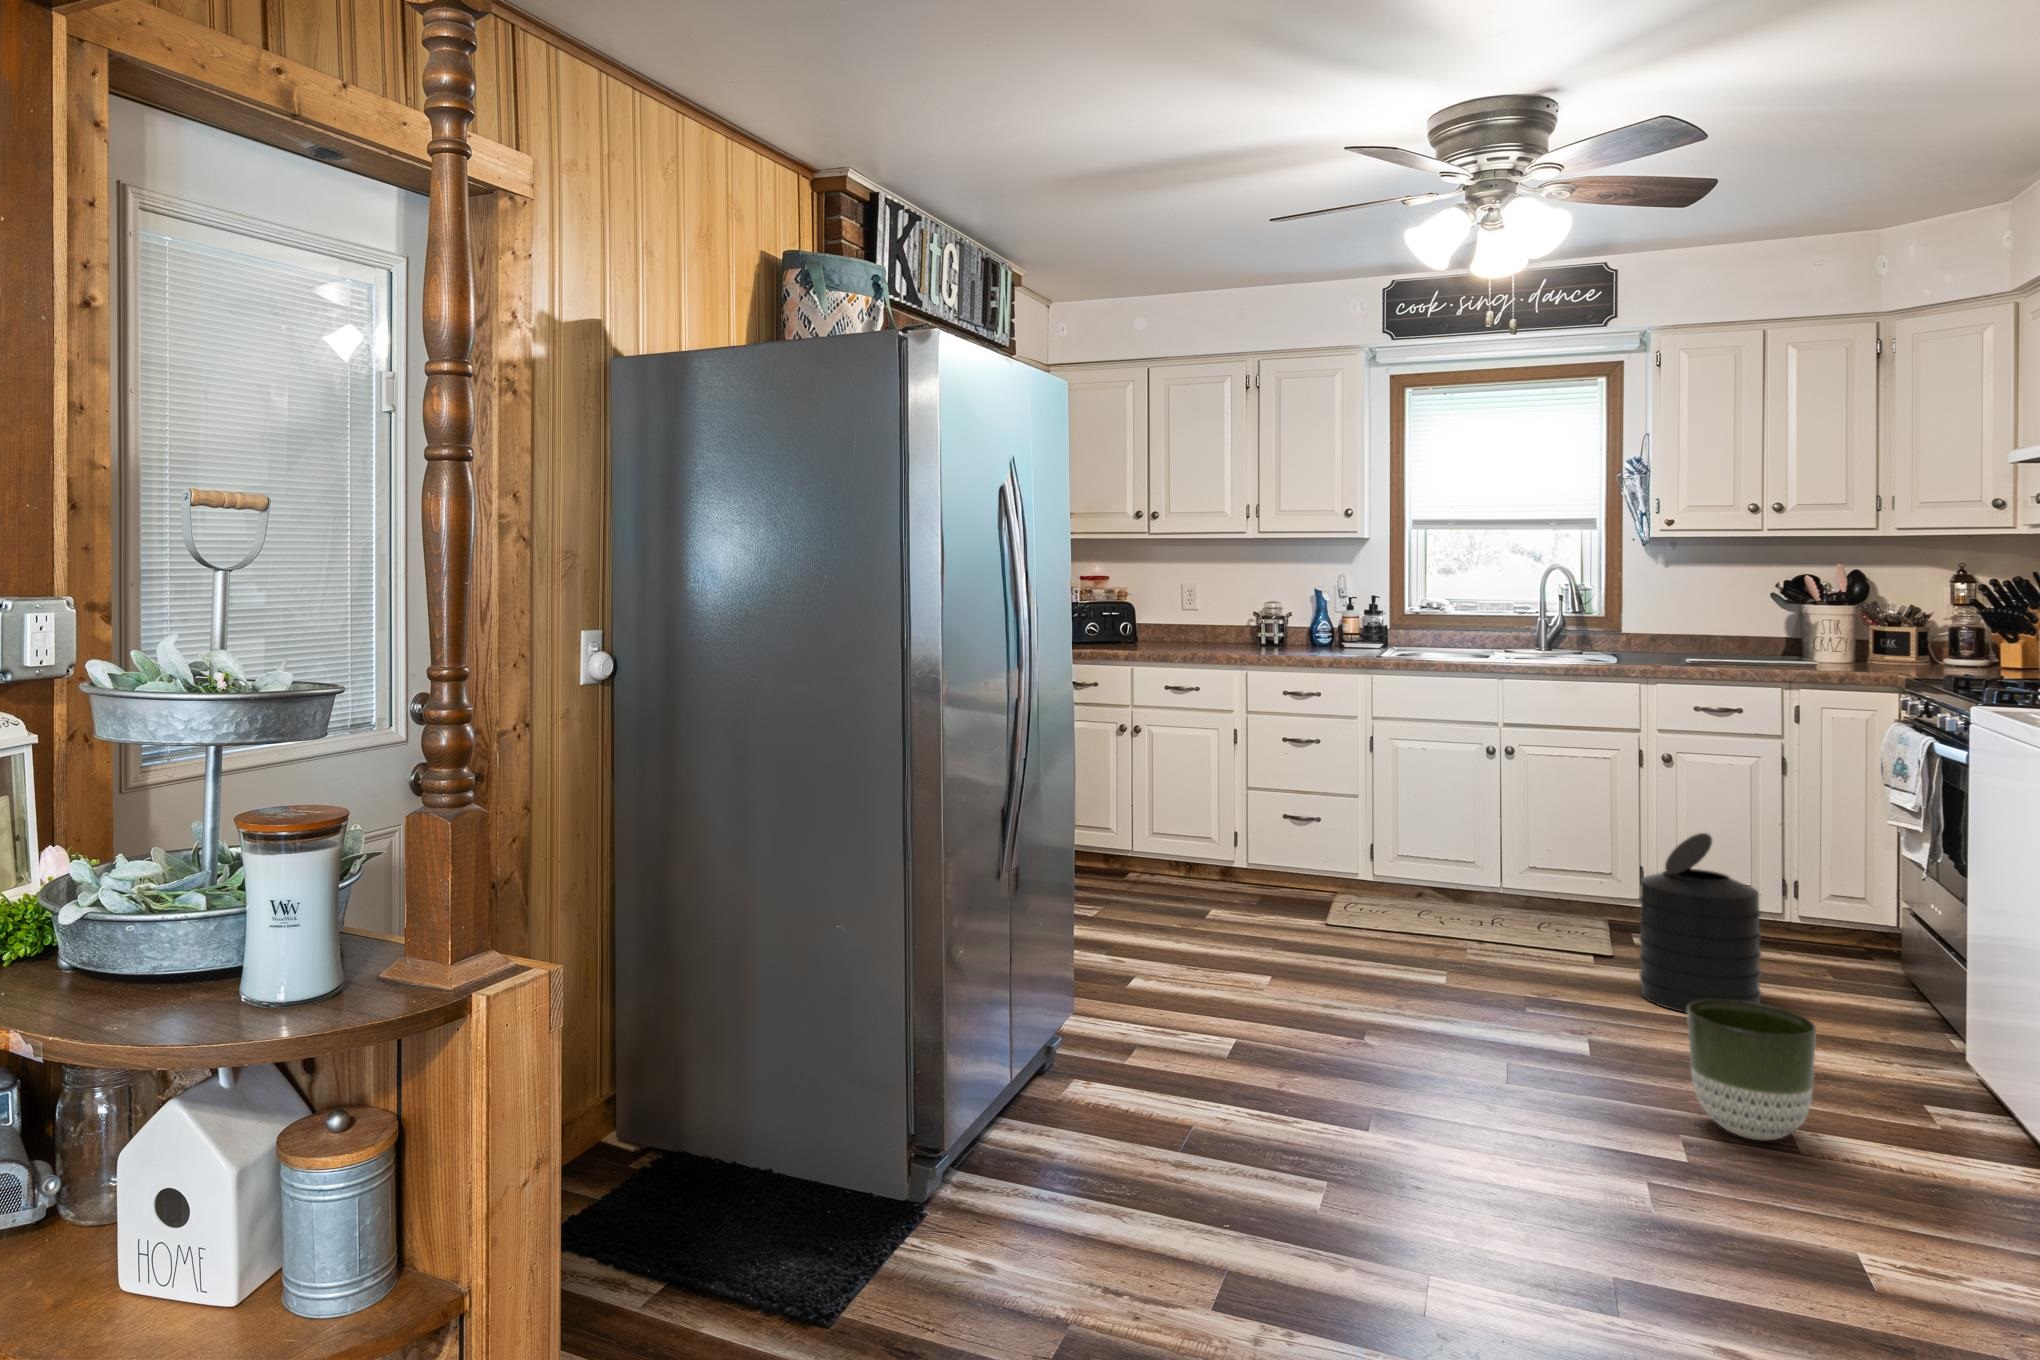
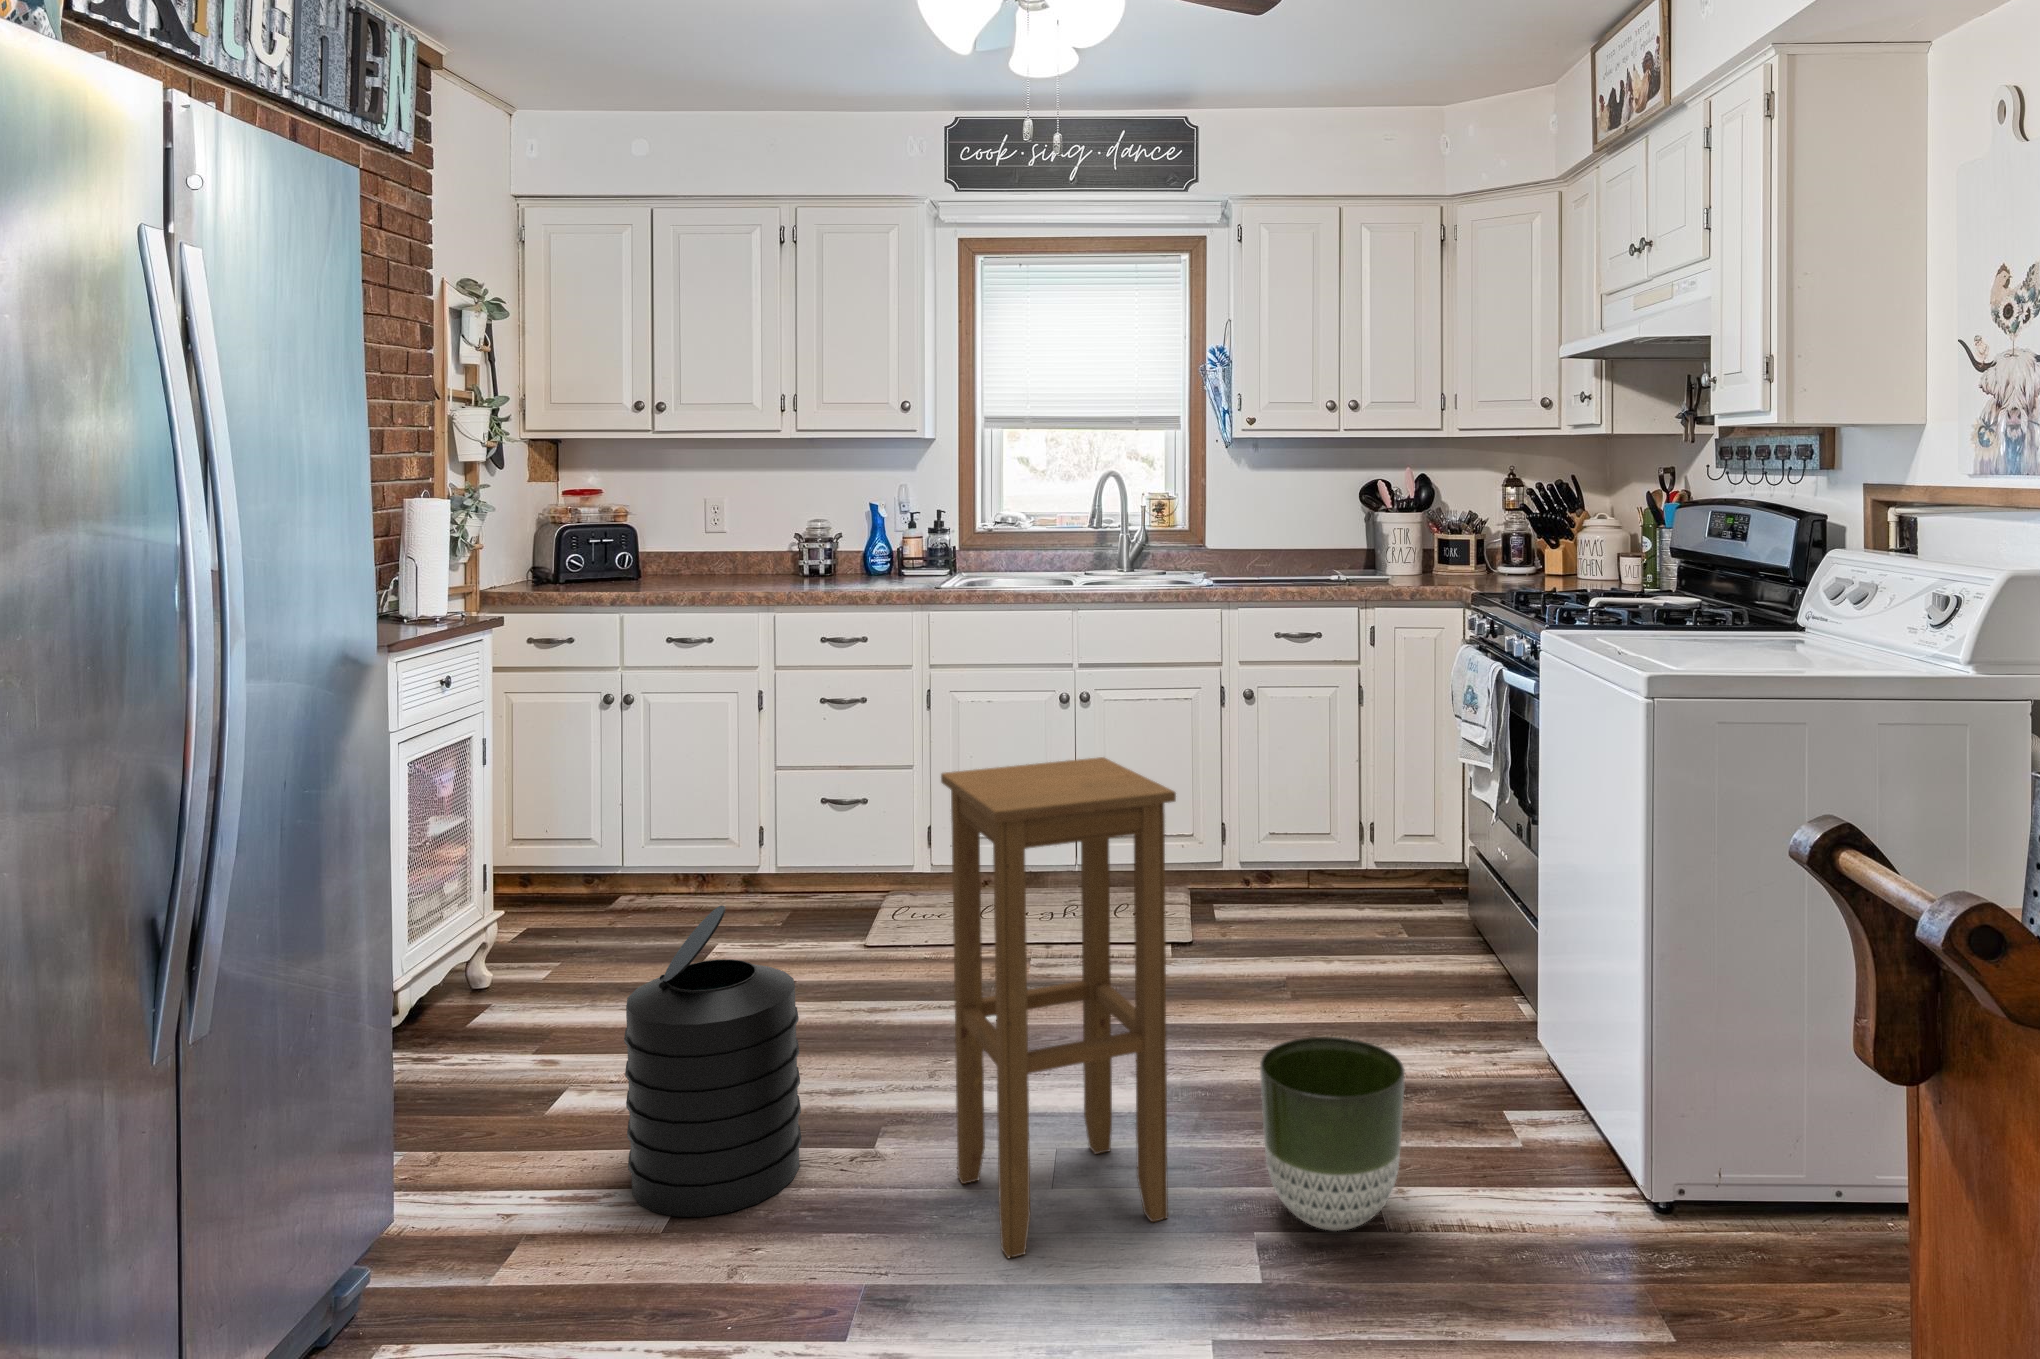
stool: none [1428,777,1617,1111] -> present [941,757,1176,1258]
trash can: present [1639,833,1762,1013] -> present [624,906,802,1217]

